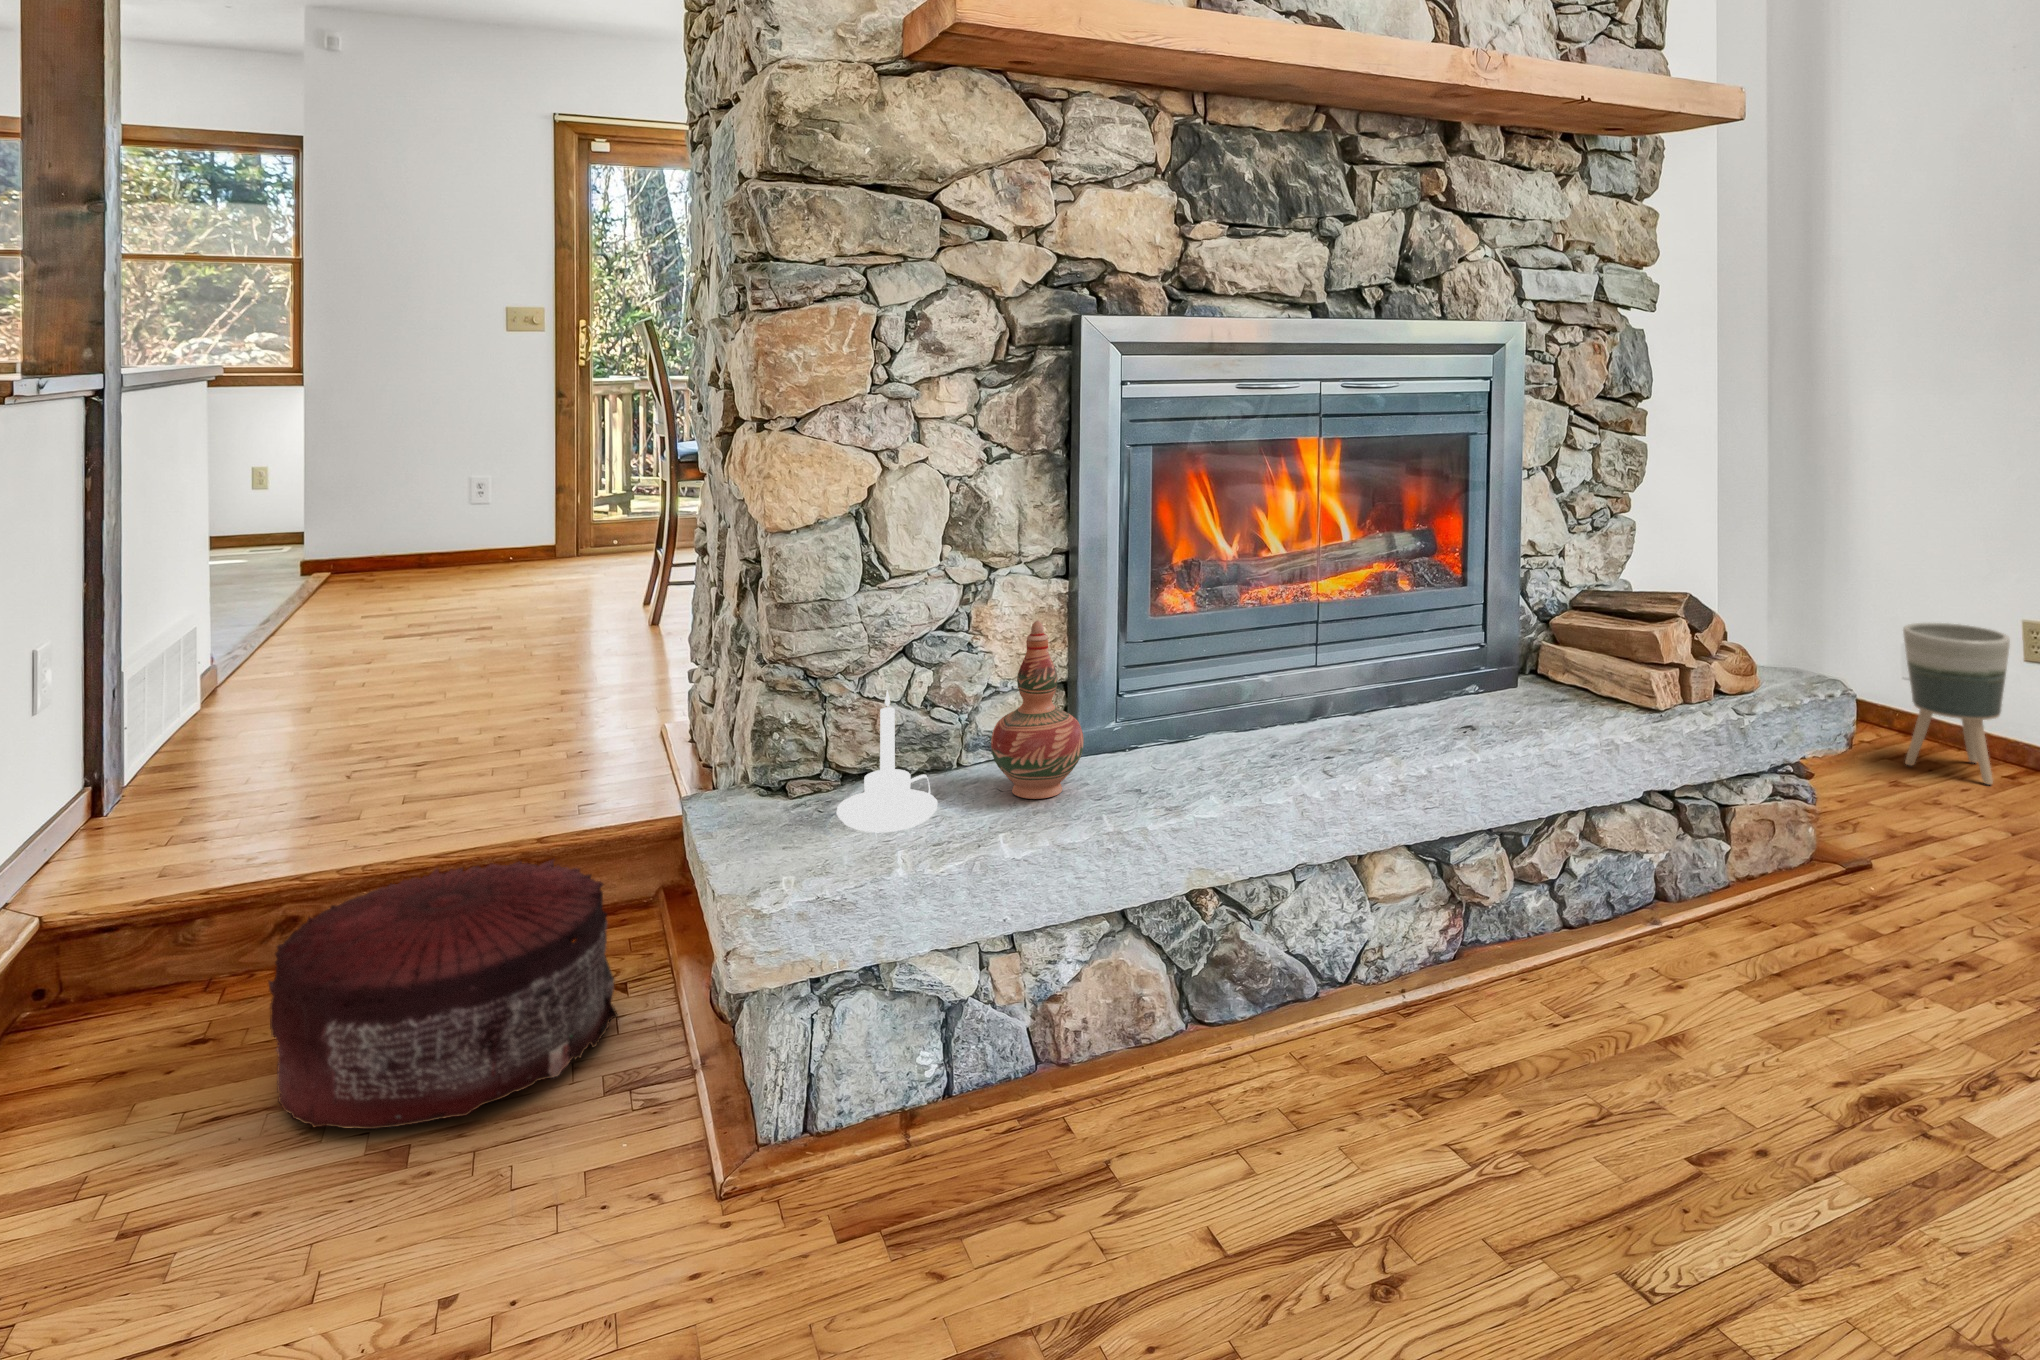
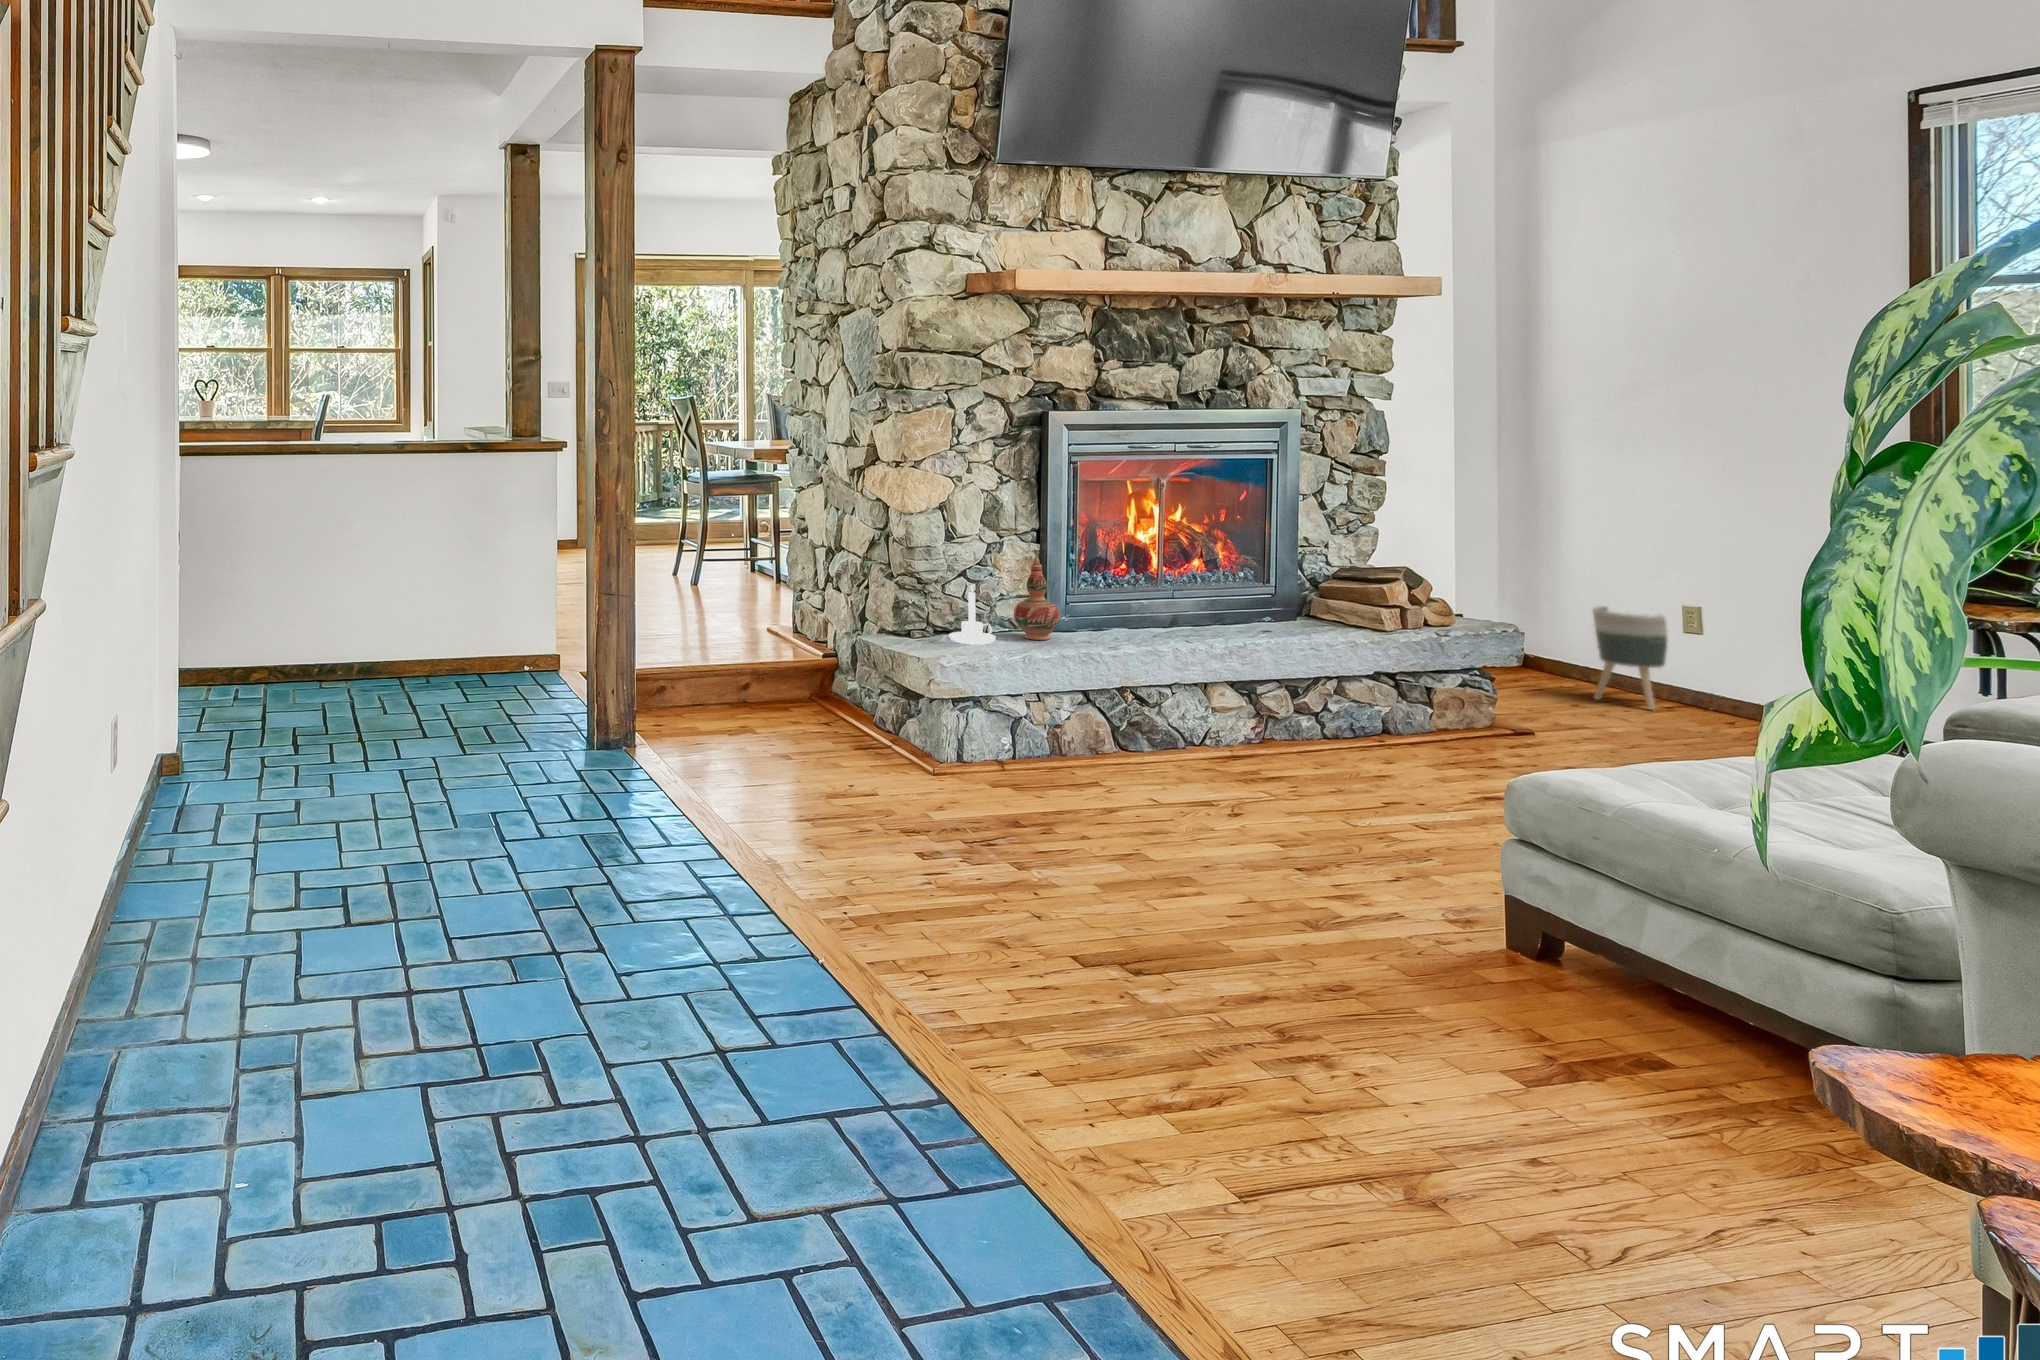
pouf: present [268,860,618,1129] -> none [695,666,832,754]

